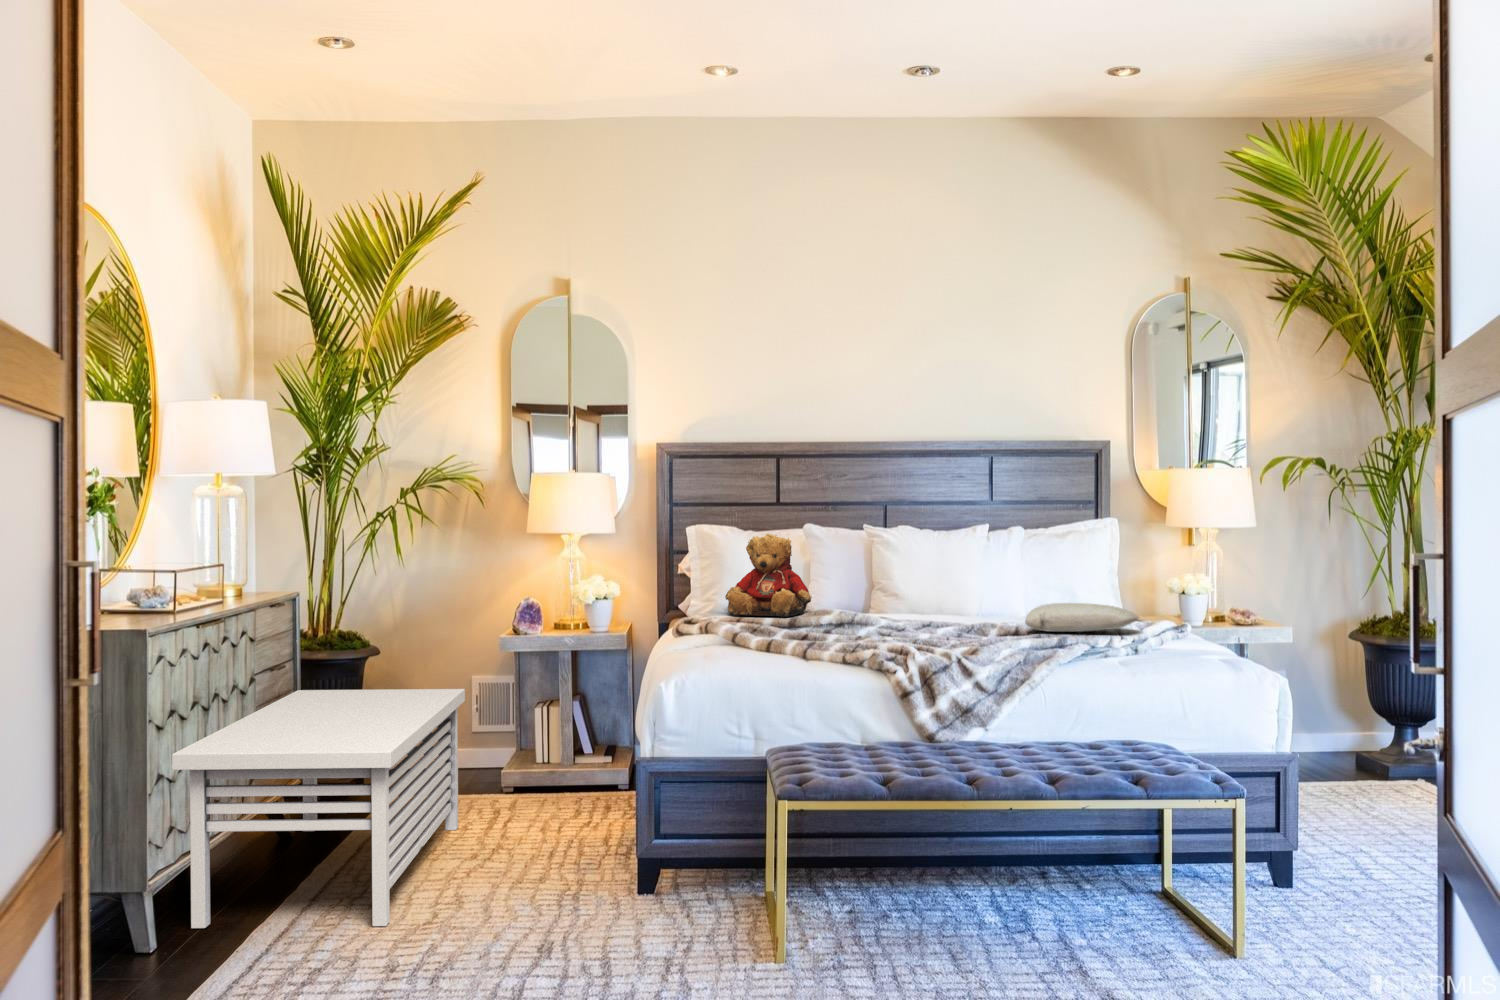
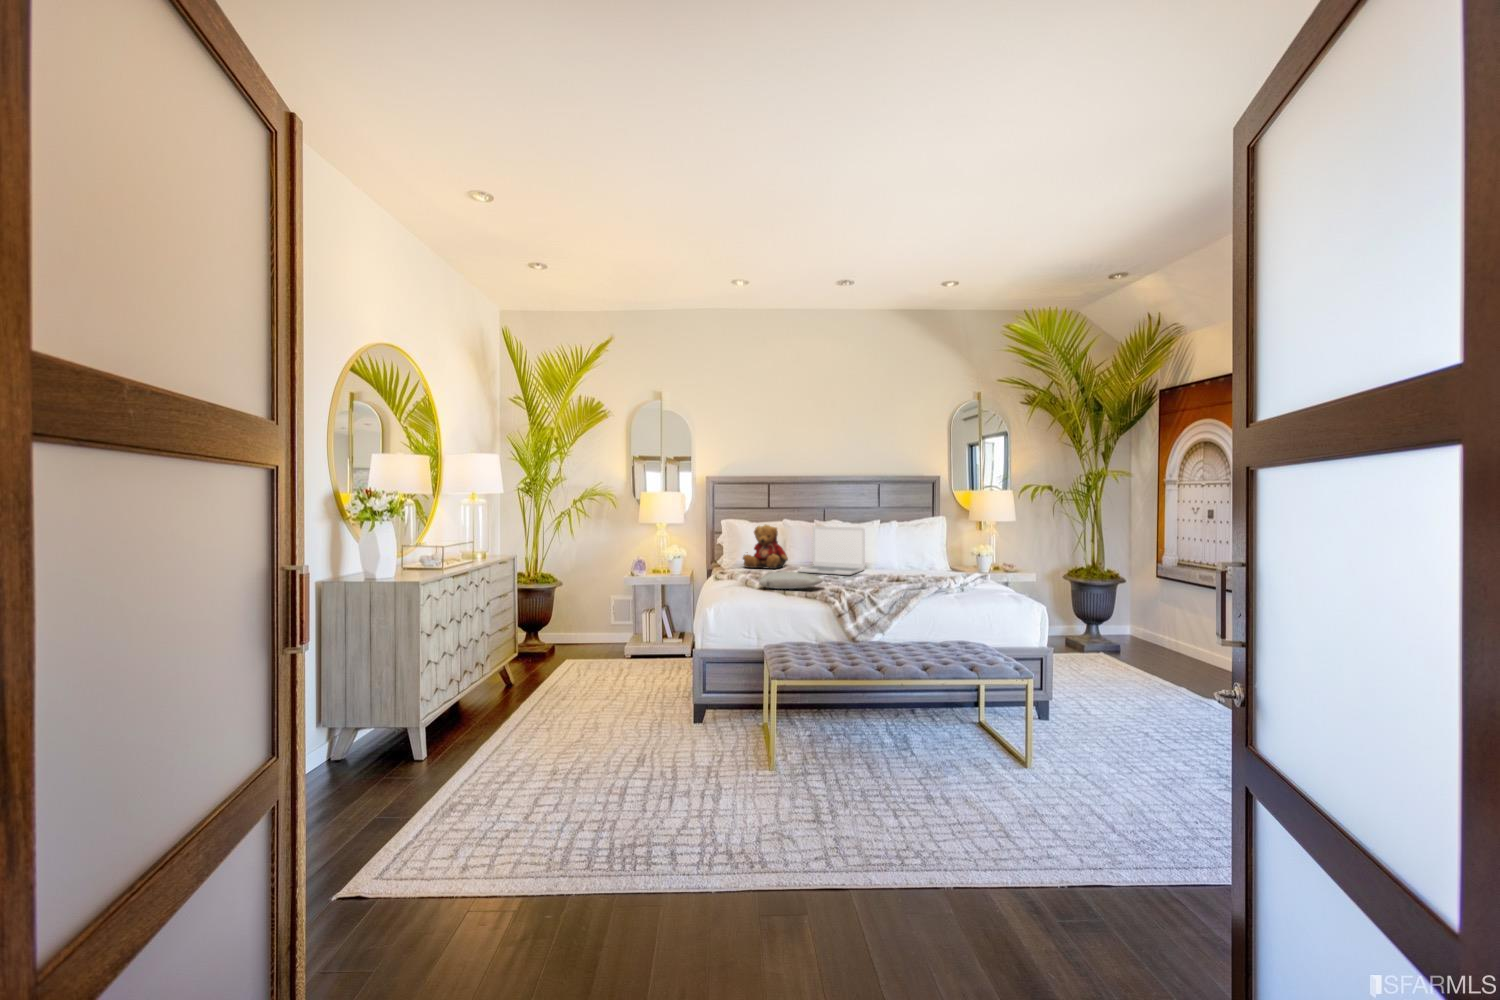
laptop: none [828,536,955,626] -> present [798,526,865,575]
pillow: present [1025,603,1139,632] -> present [759,572,823,589]
storage bench: present [172,689,465,928] -> none [438,608,603,745]

